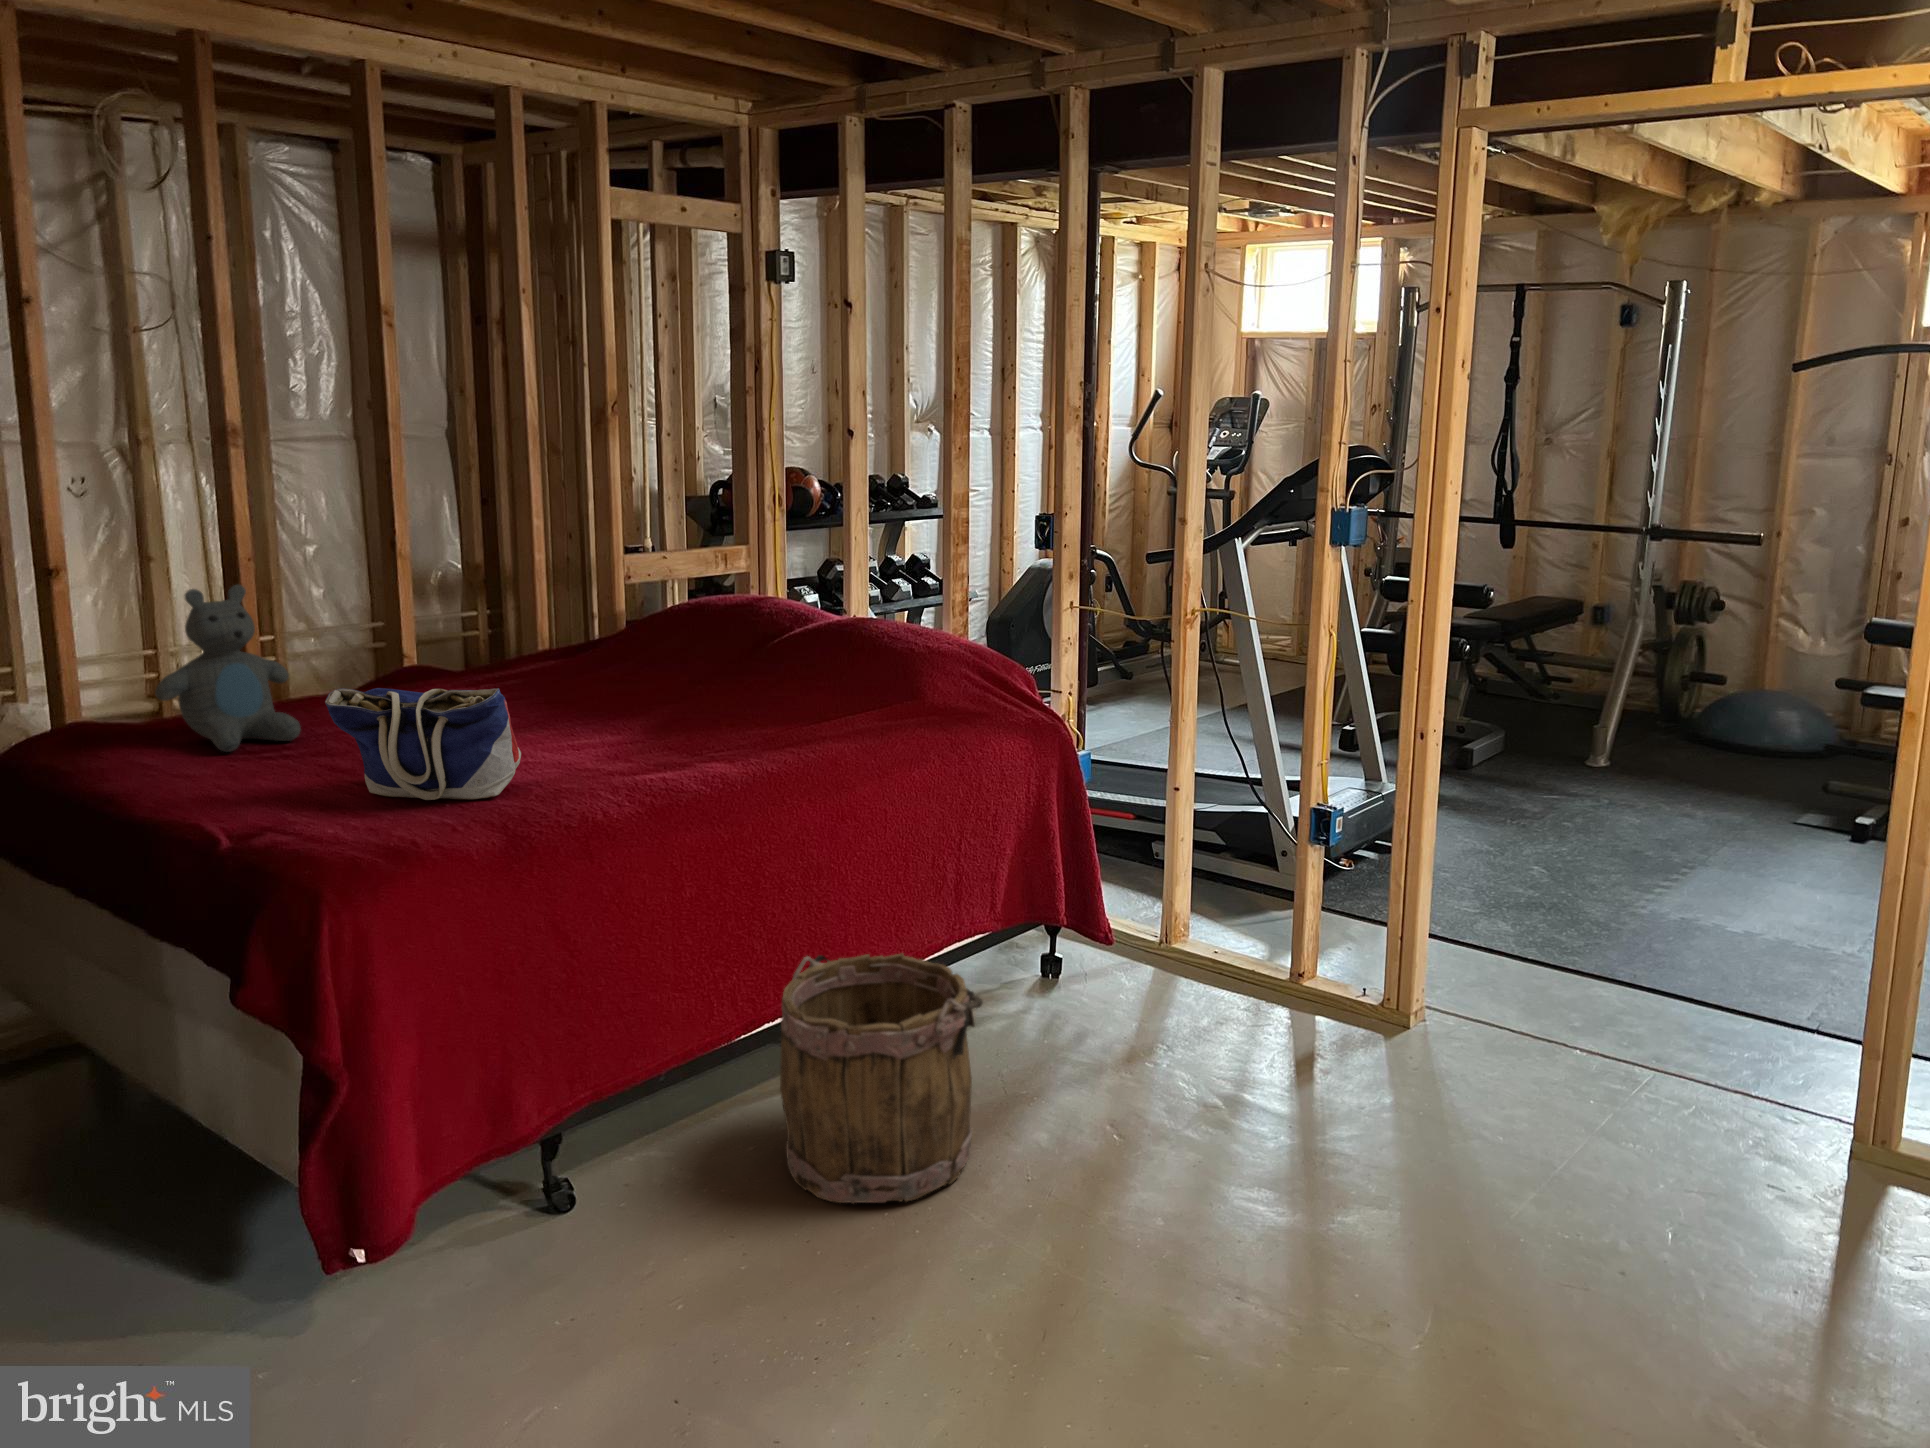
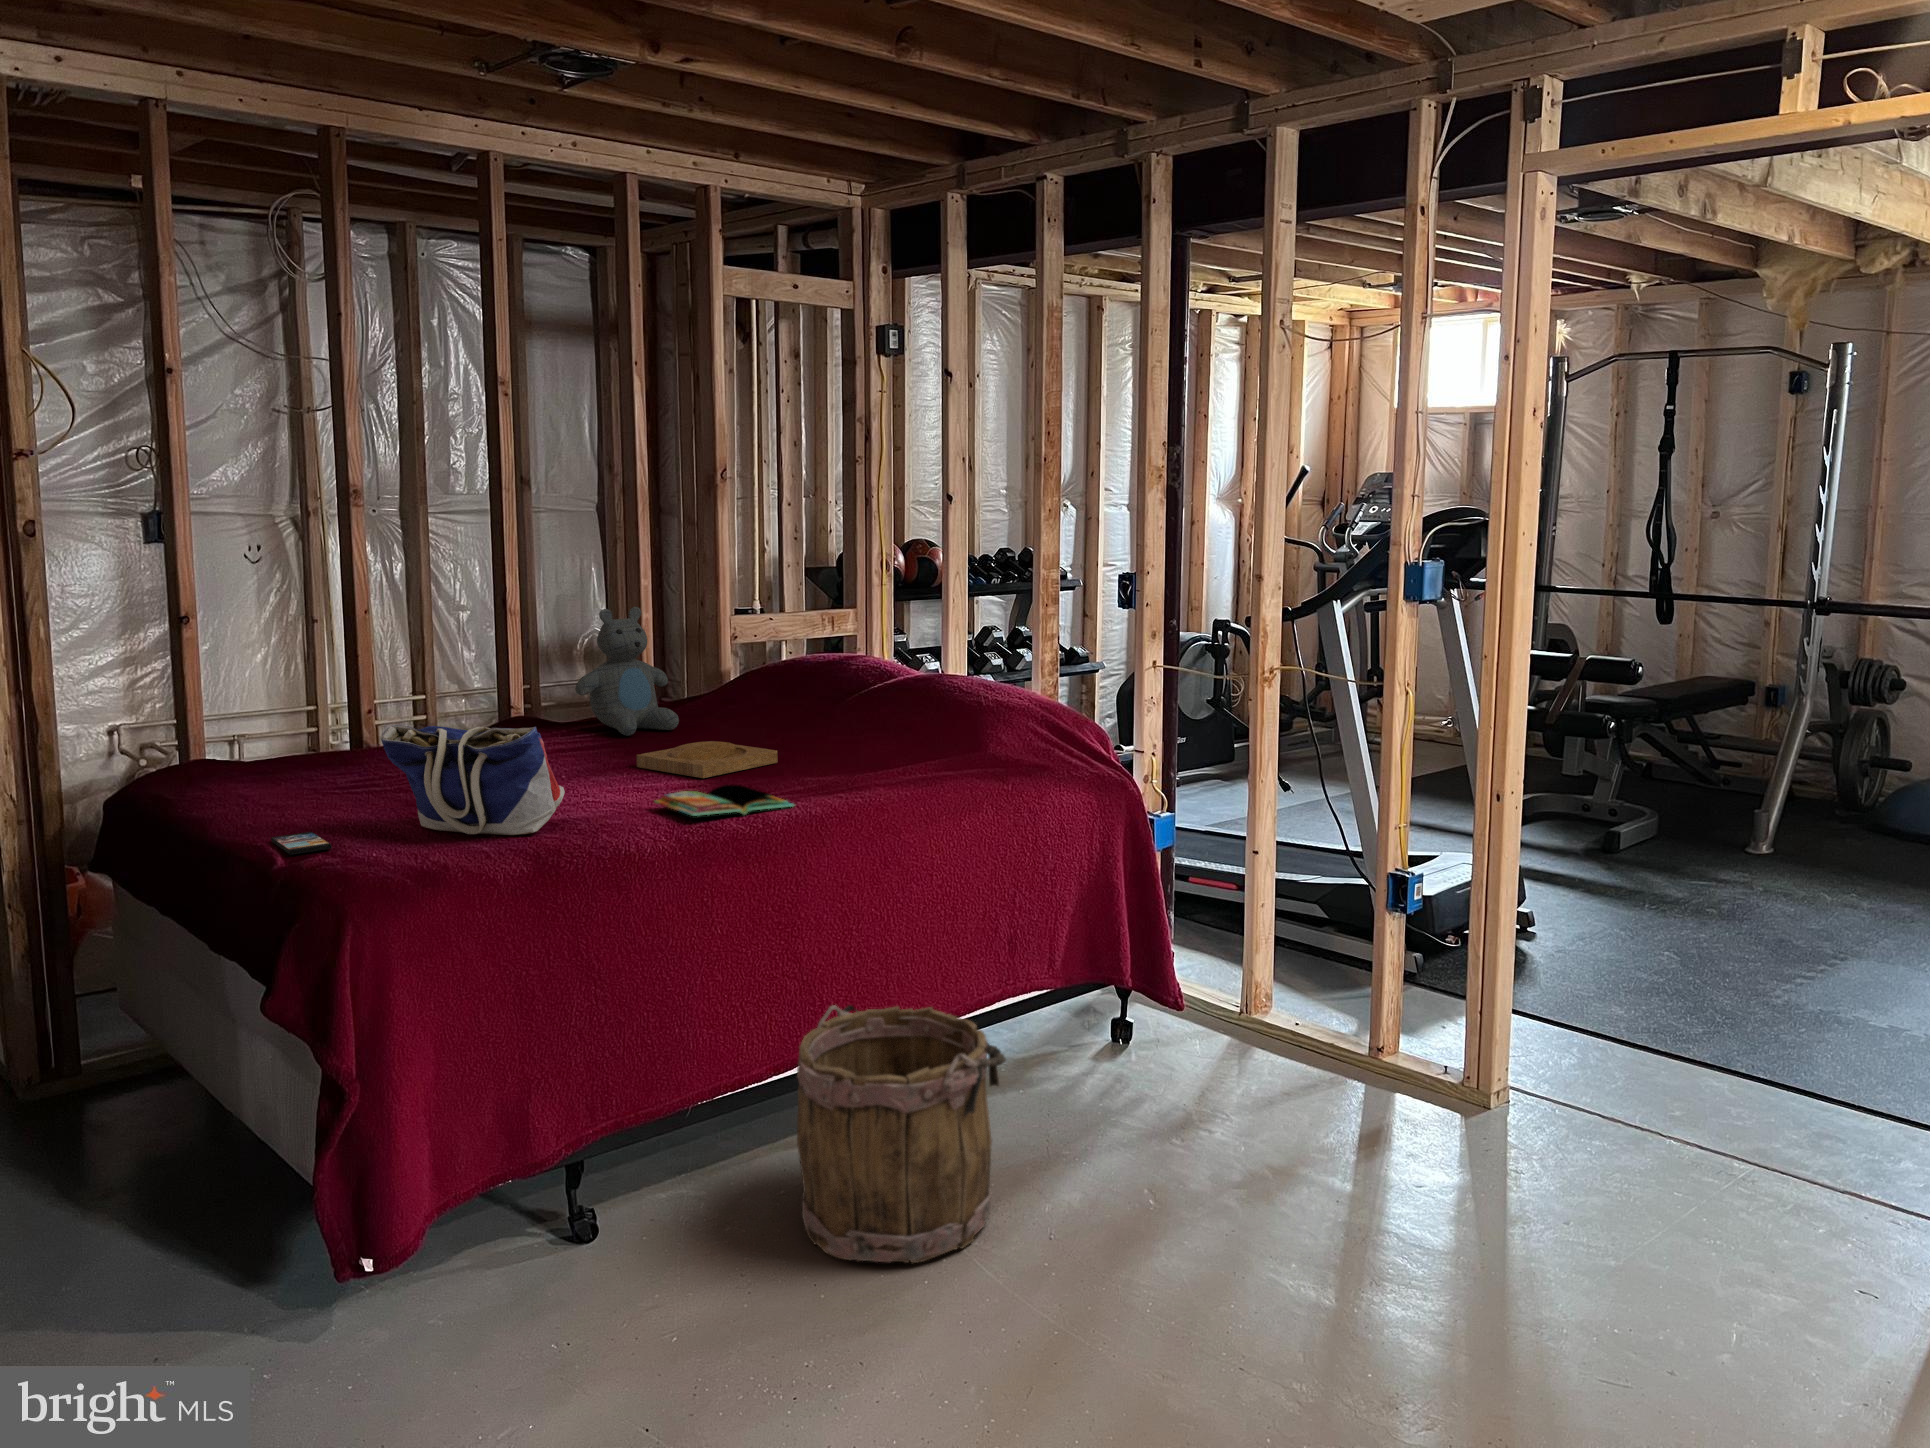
teddy bear: present [155,584,301,752] -> present [575,607,679,736]
tray: none [564,690,711,731] -> present [636,741,778,778]
book: none [608,738,752,773] -> present [655,784,794,816]
smartphone: none [210,802,284,829] -> present [271,832,332,855]

